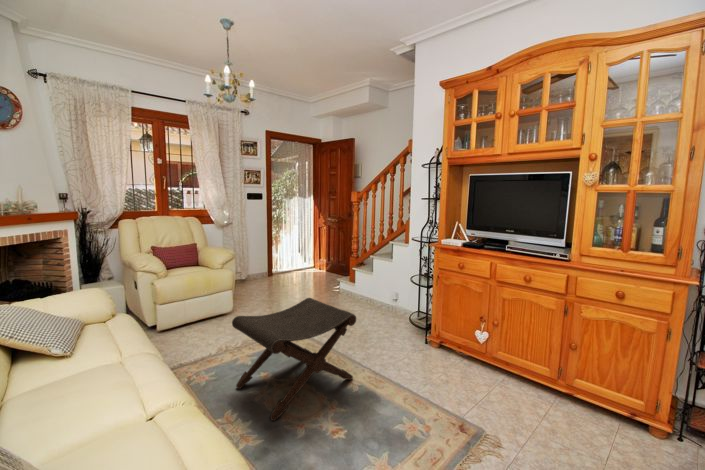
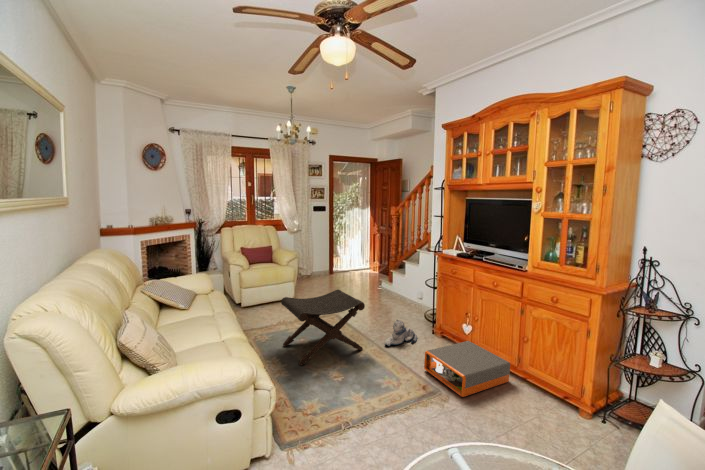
plush toy: none [378,331,413,368] -> present [385,320,417,346]
storage box: none [447,352,554,437] -> present [424,341,510,397]

